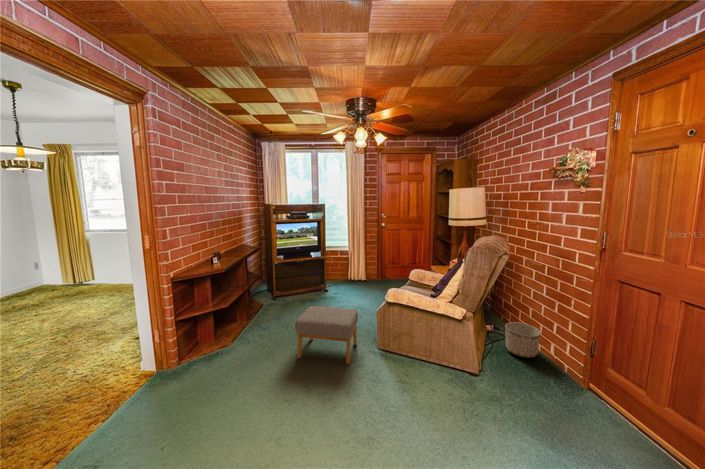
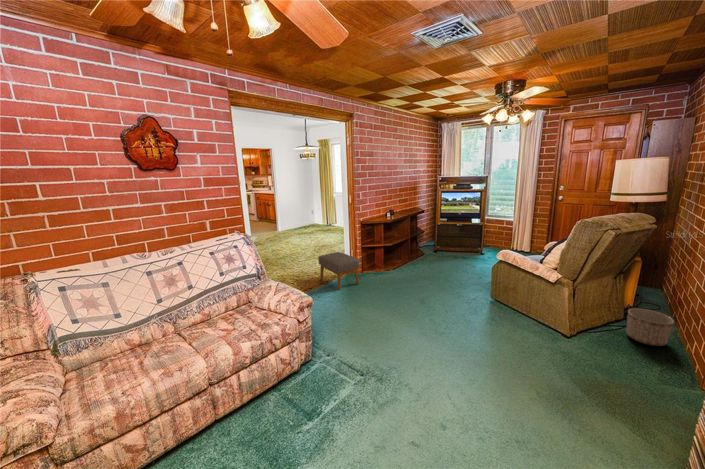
footstool: present [295,306,358,364] -> present [318,252,359,290]

